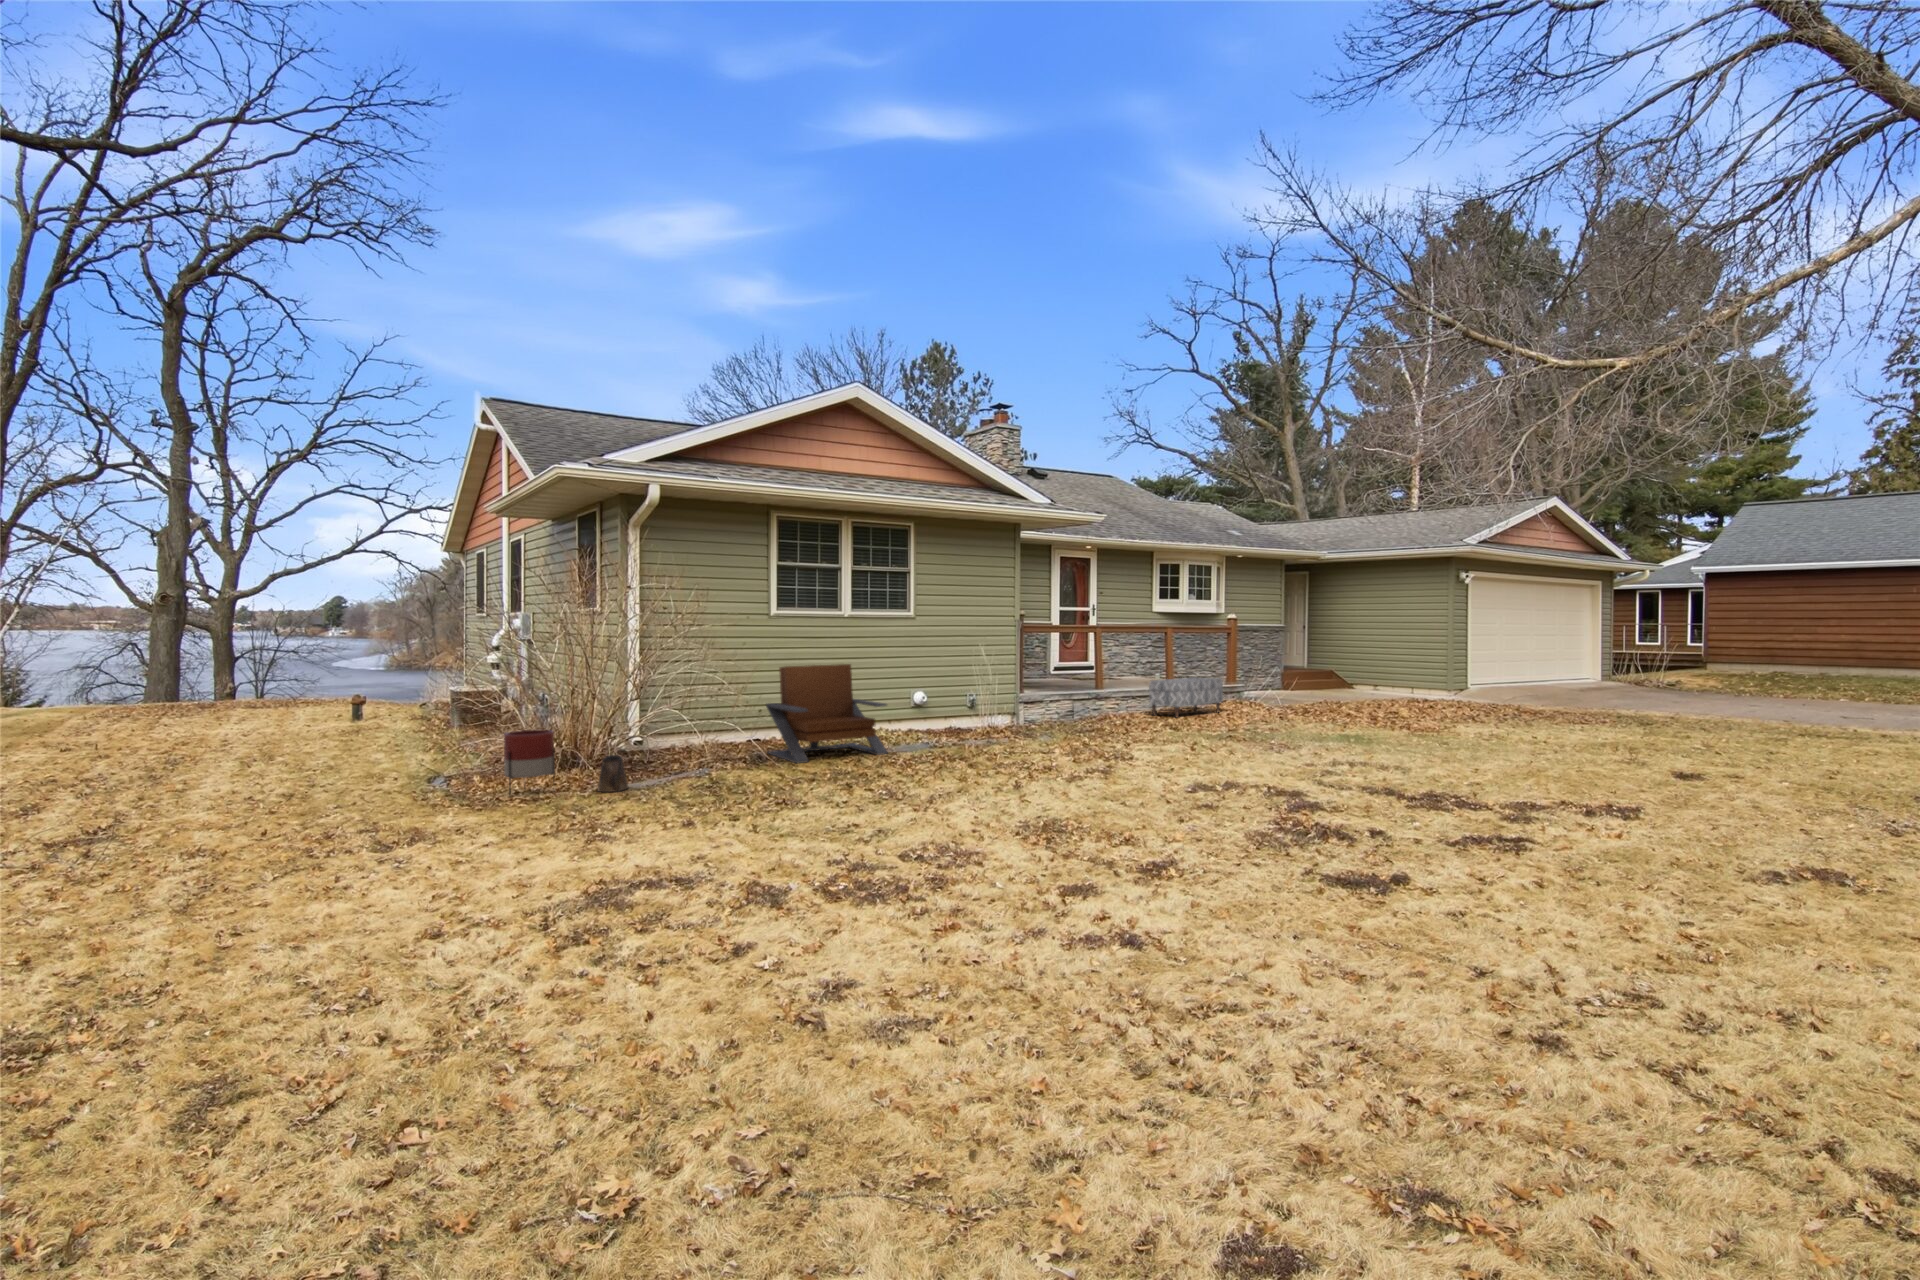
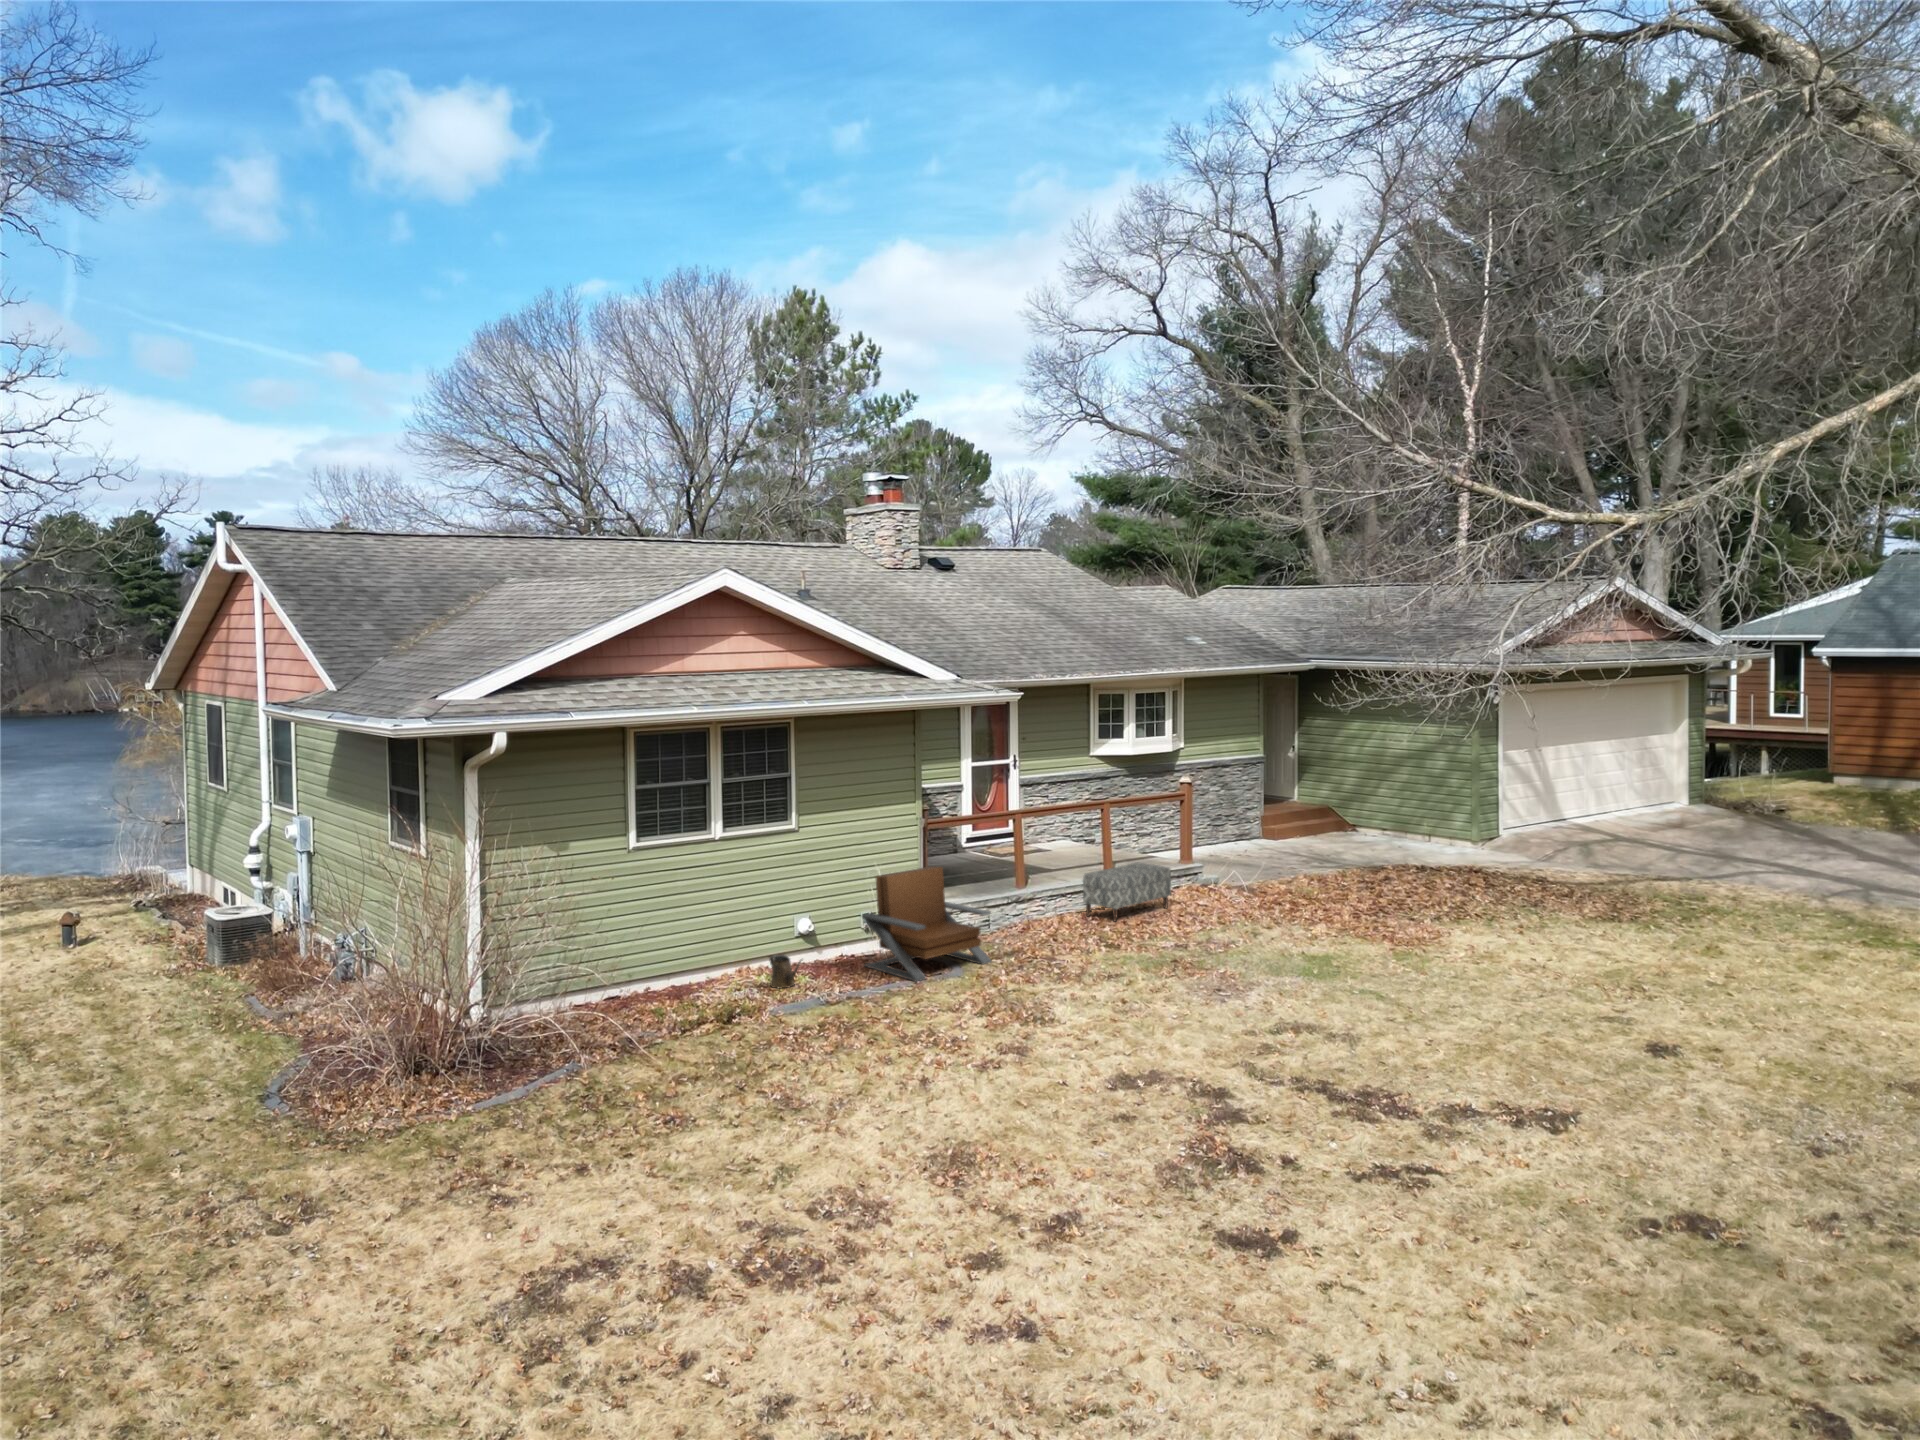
lounge chair: present [766,664,888,763] -> present [862,866,991,981]
planter: present [504,730,555,795] -> none [332,1033,393,1119]
watering can: present [598,755,628,792] -> present [769,955,802,988]

